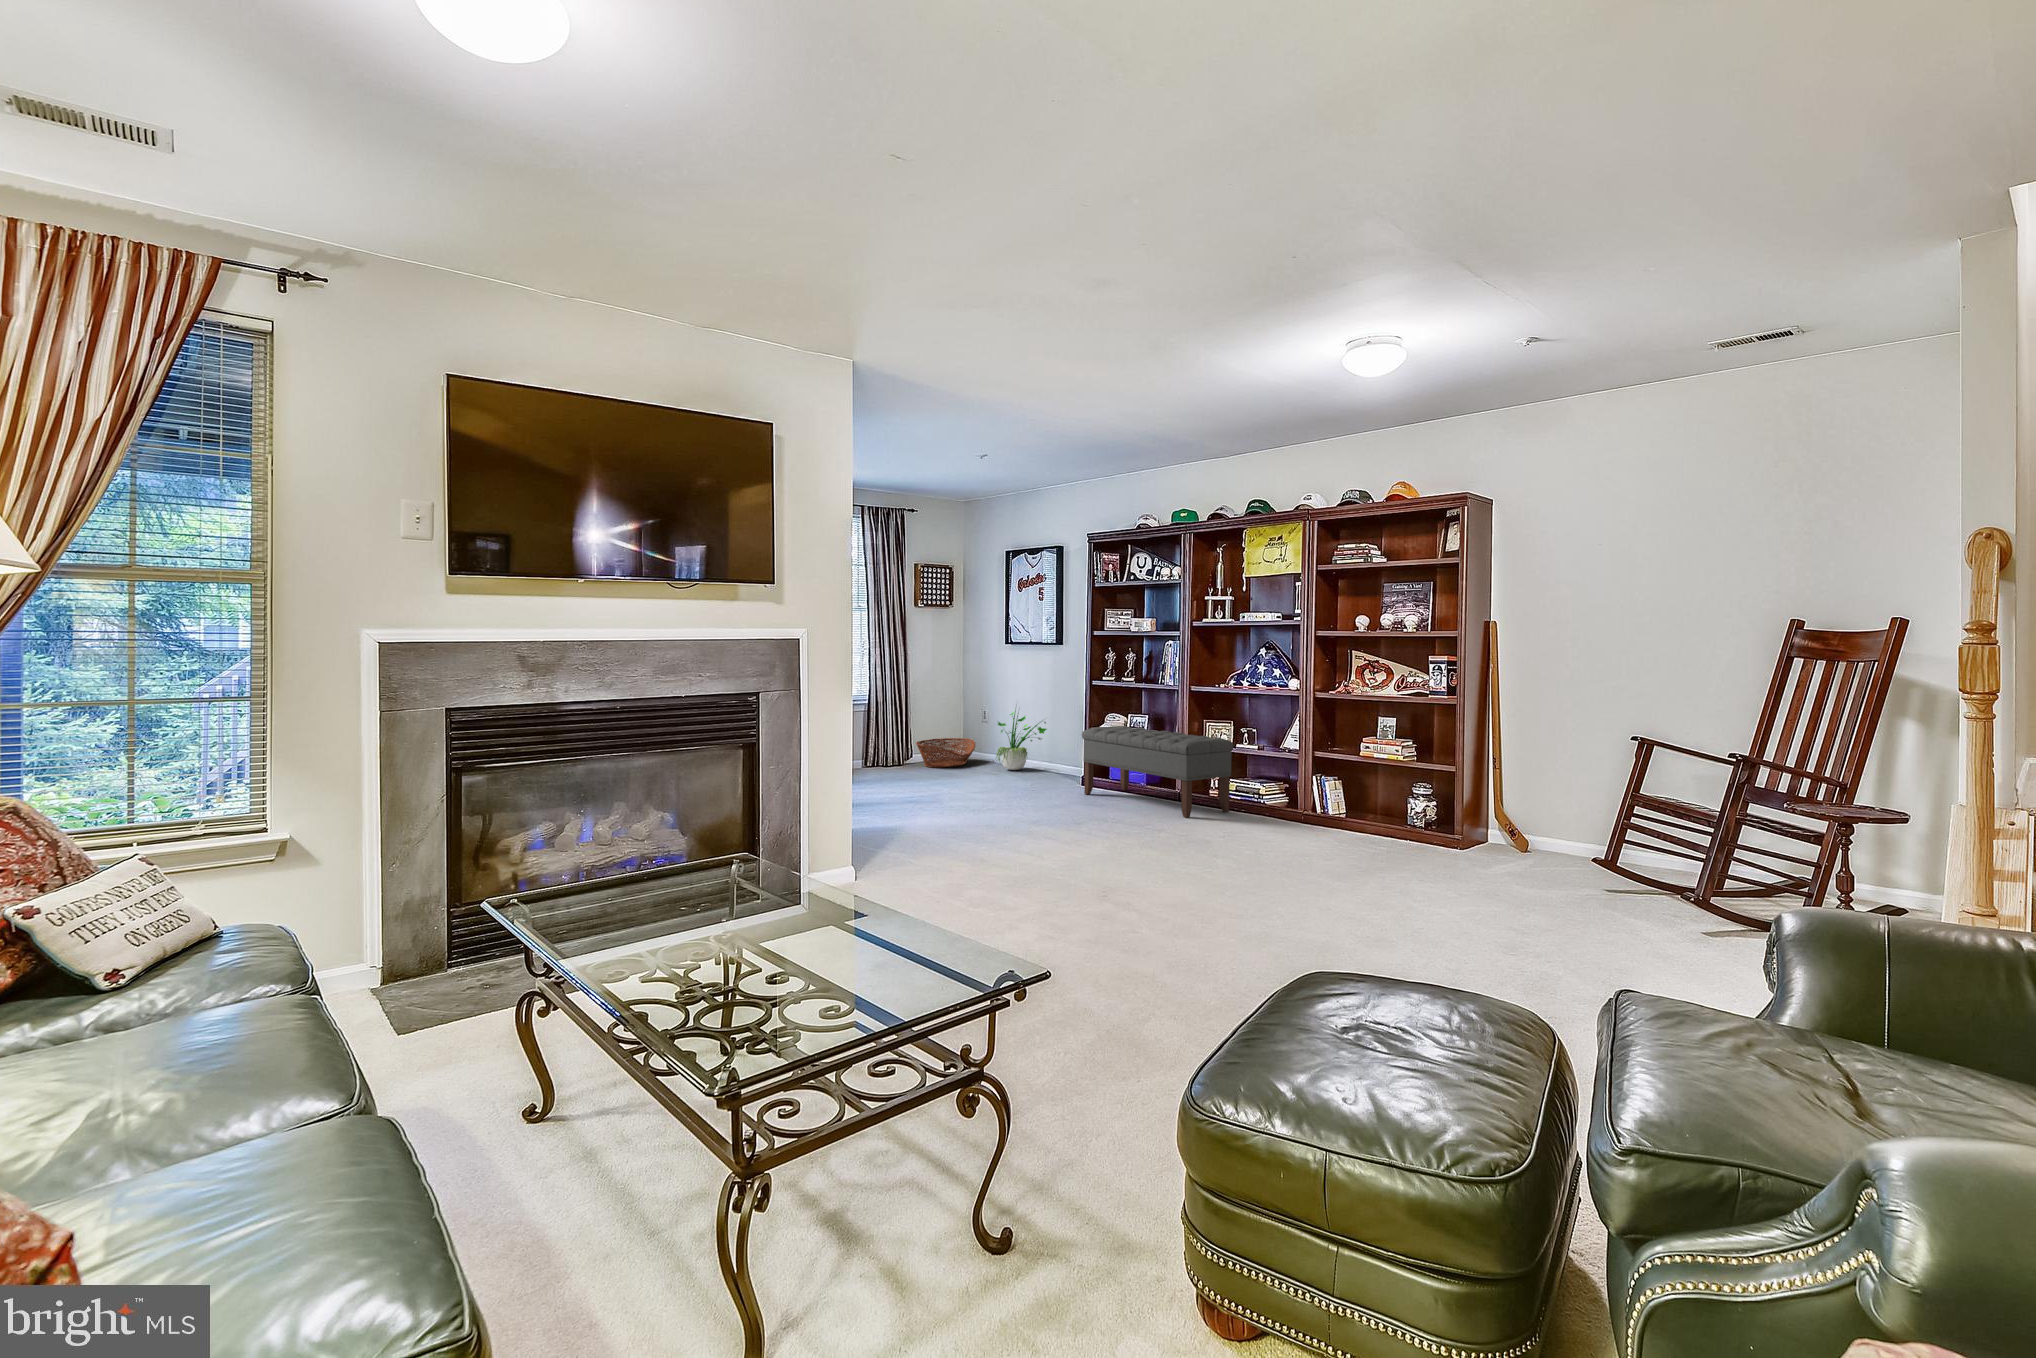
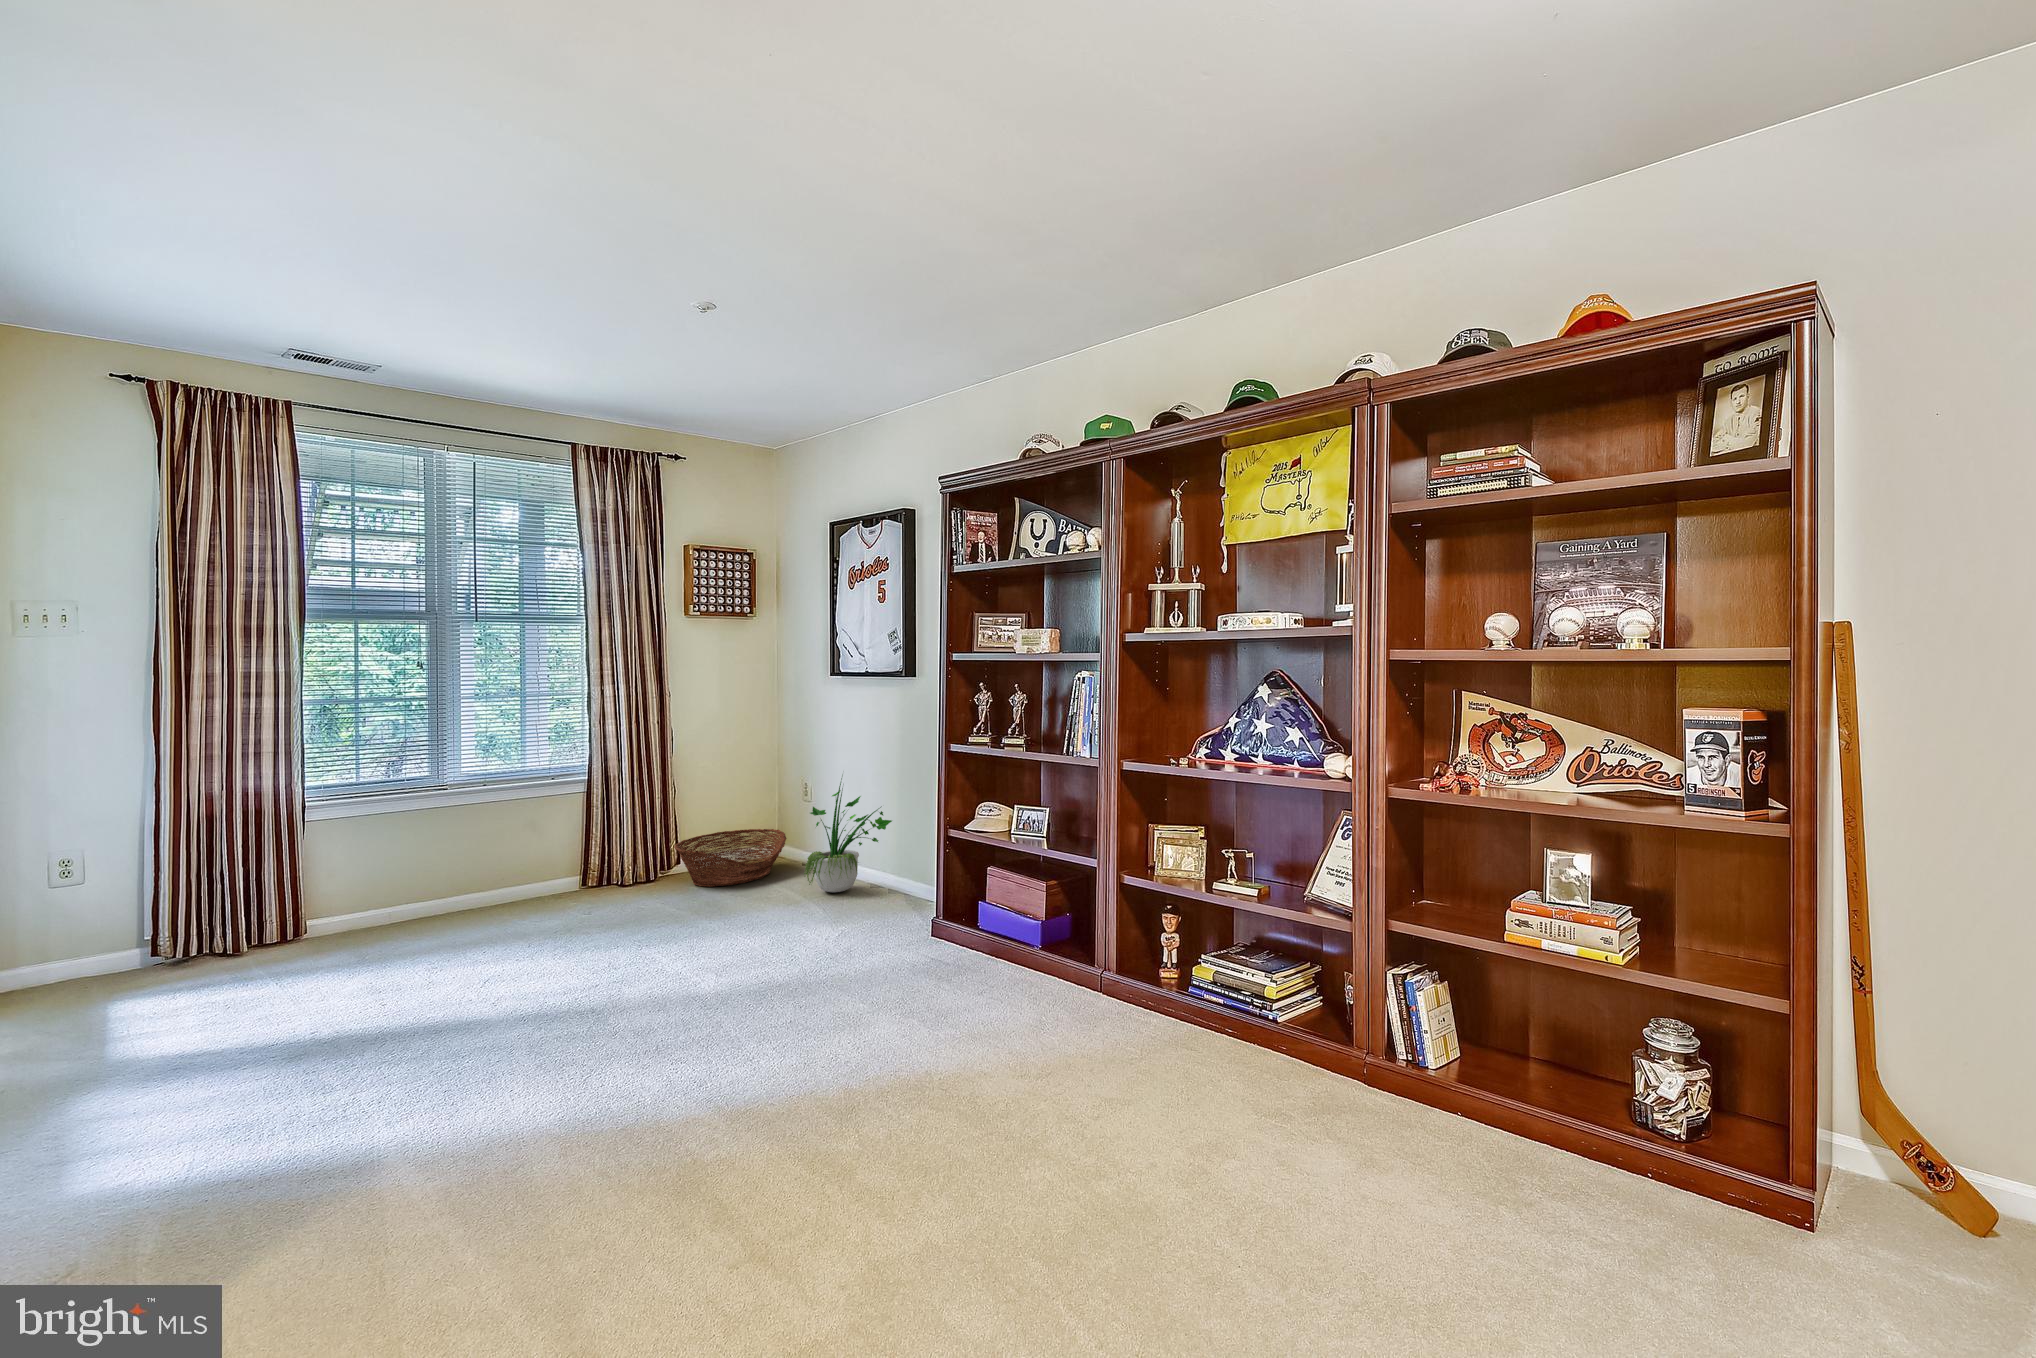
bench: present [1082,726,1234,818] -> none [913,834,1208,1078]

